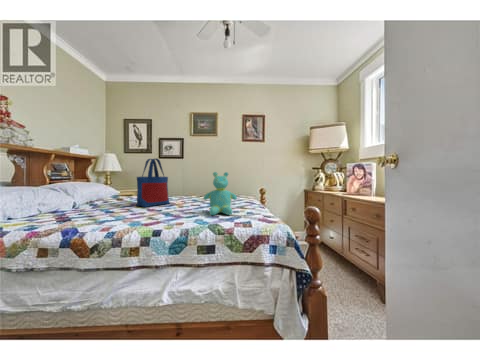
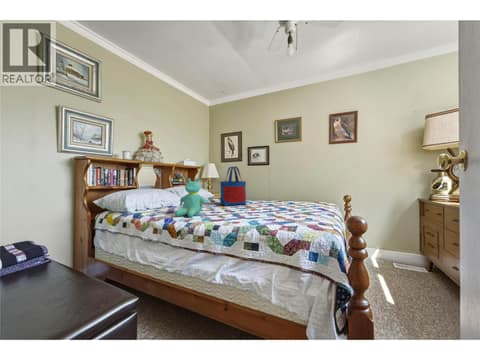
teddy bear: present [204,172,237,215] -> present [175,178,206,217]

